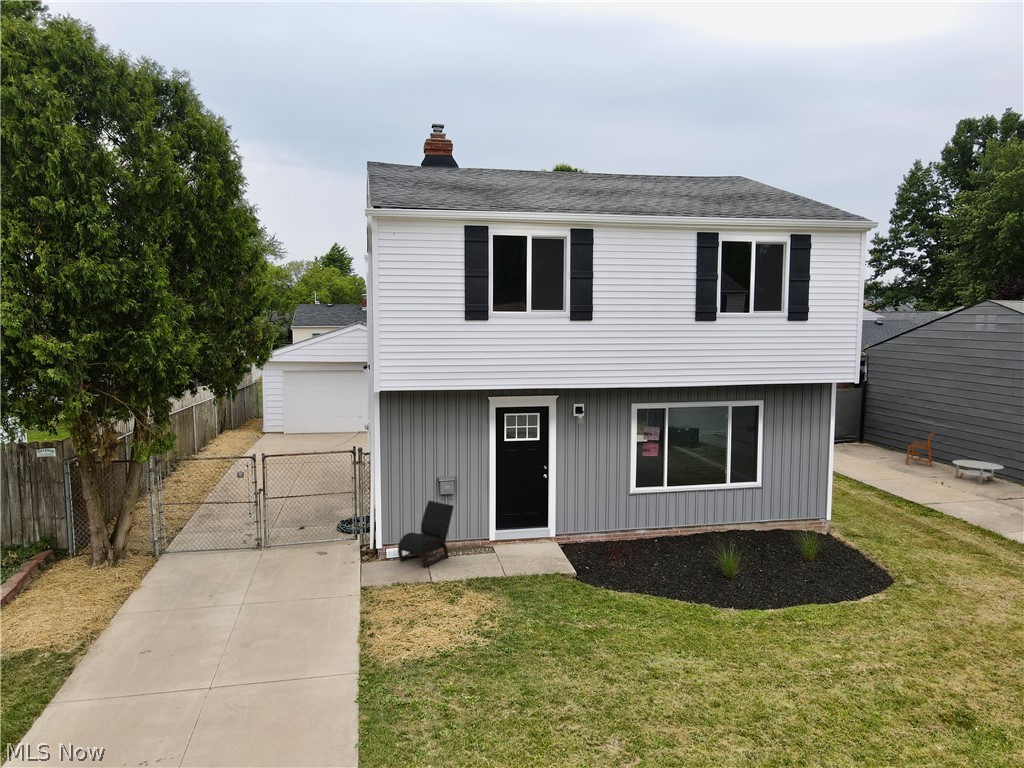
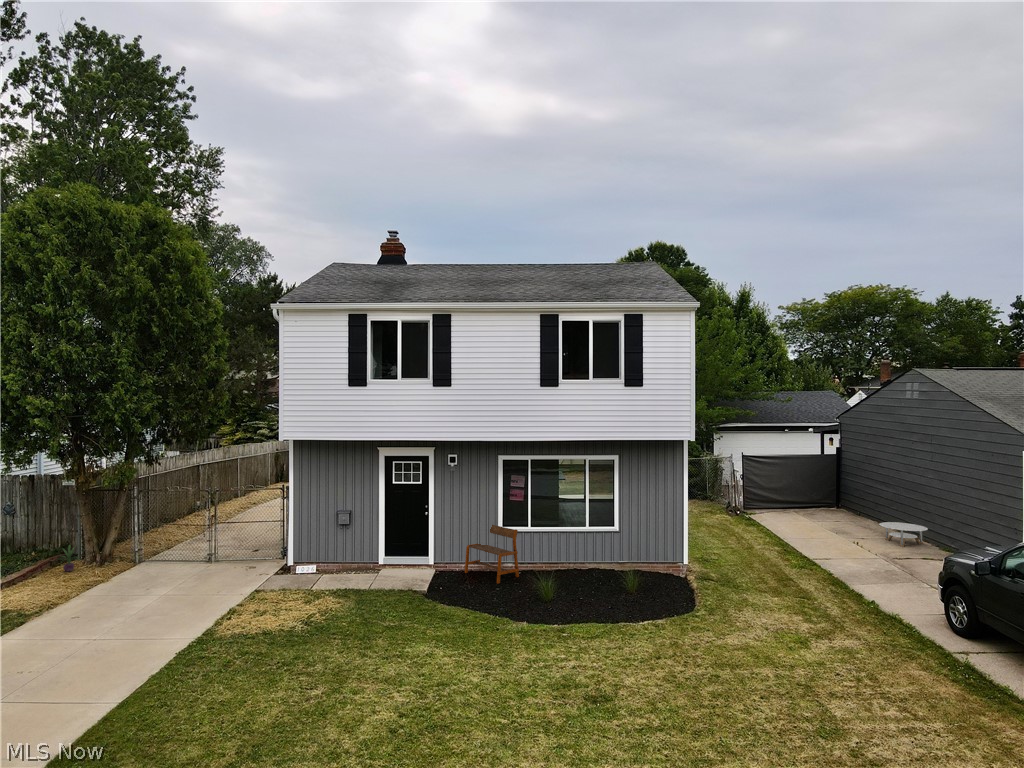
bench: present [906,430,935,467] -> present [465,525,519,584]
lounge chair: present [398,501,454,568] -> none [295,529,344,581]
decorative plant: none [47,538,91,576] -> present [63,545,74,572]

